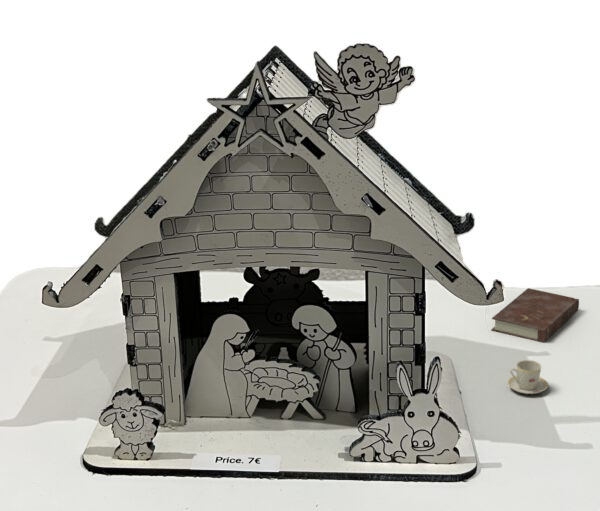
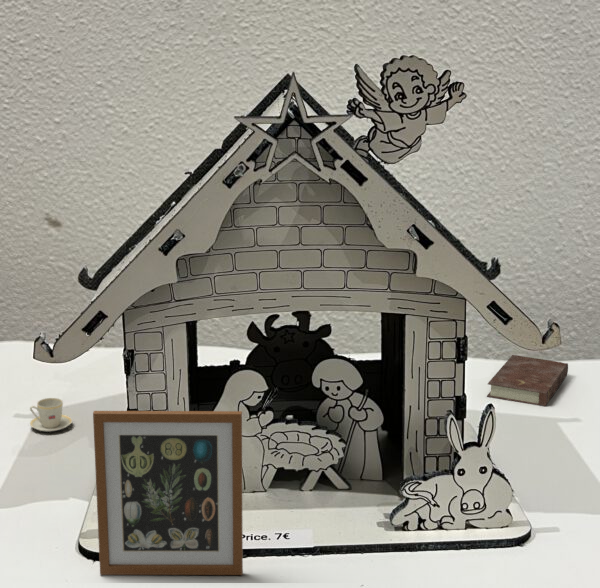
picture frame: none [82,352,212,494] -> present [93,411,243,575]
teacup: present [508,360,548,394] -> present [30,398,72,432]

